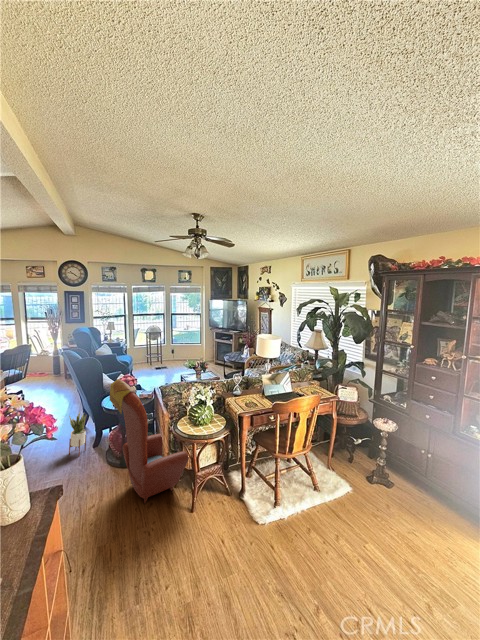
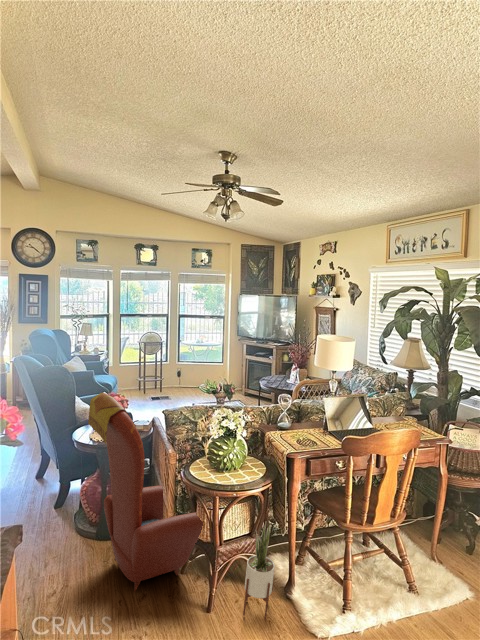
potted plant: present [69,412,86,456] -> present [243,523,275,620]

